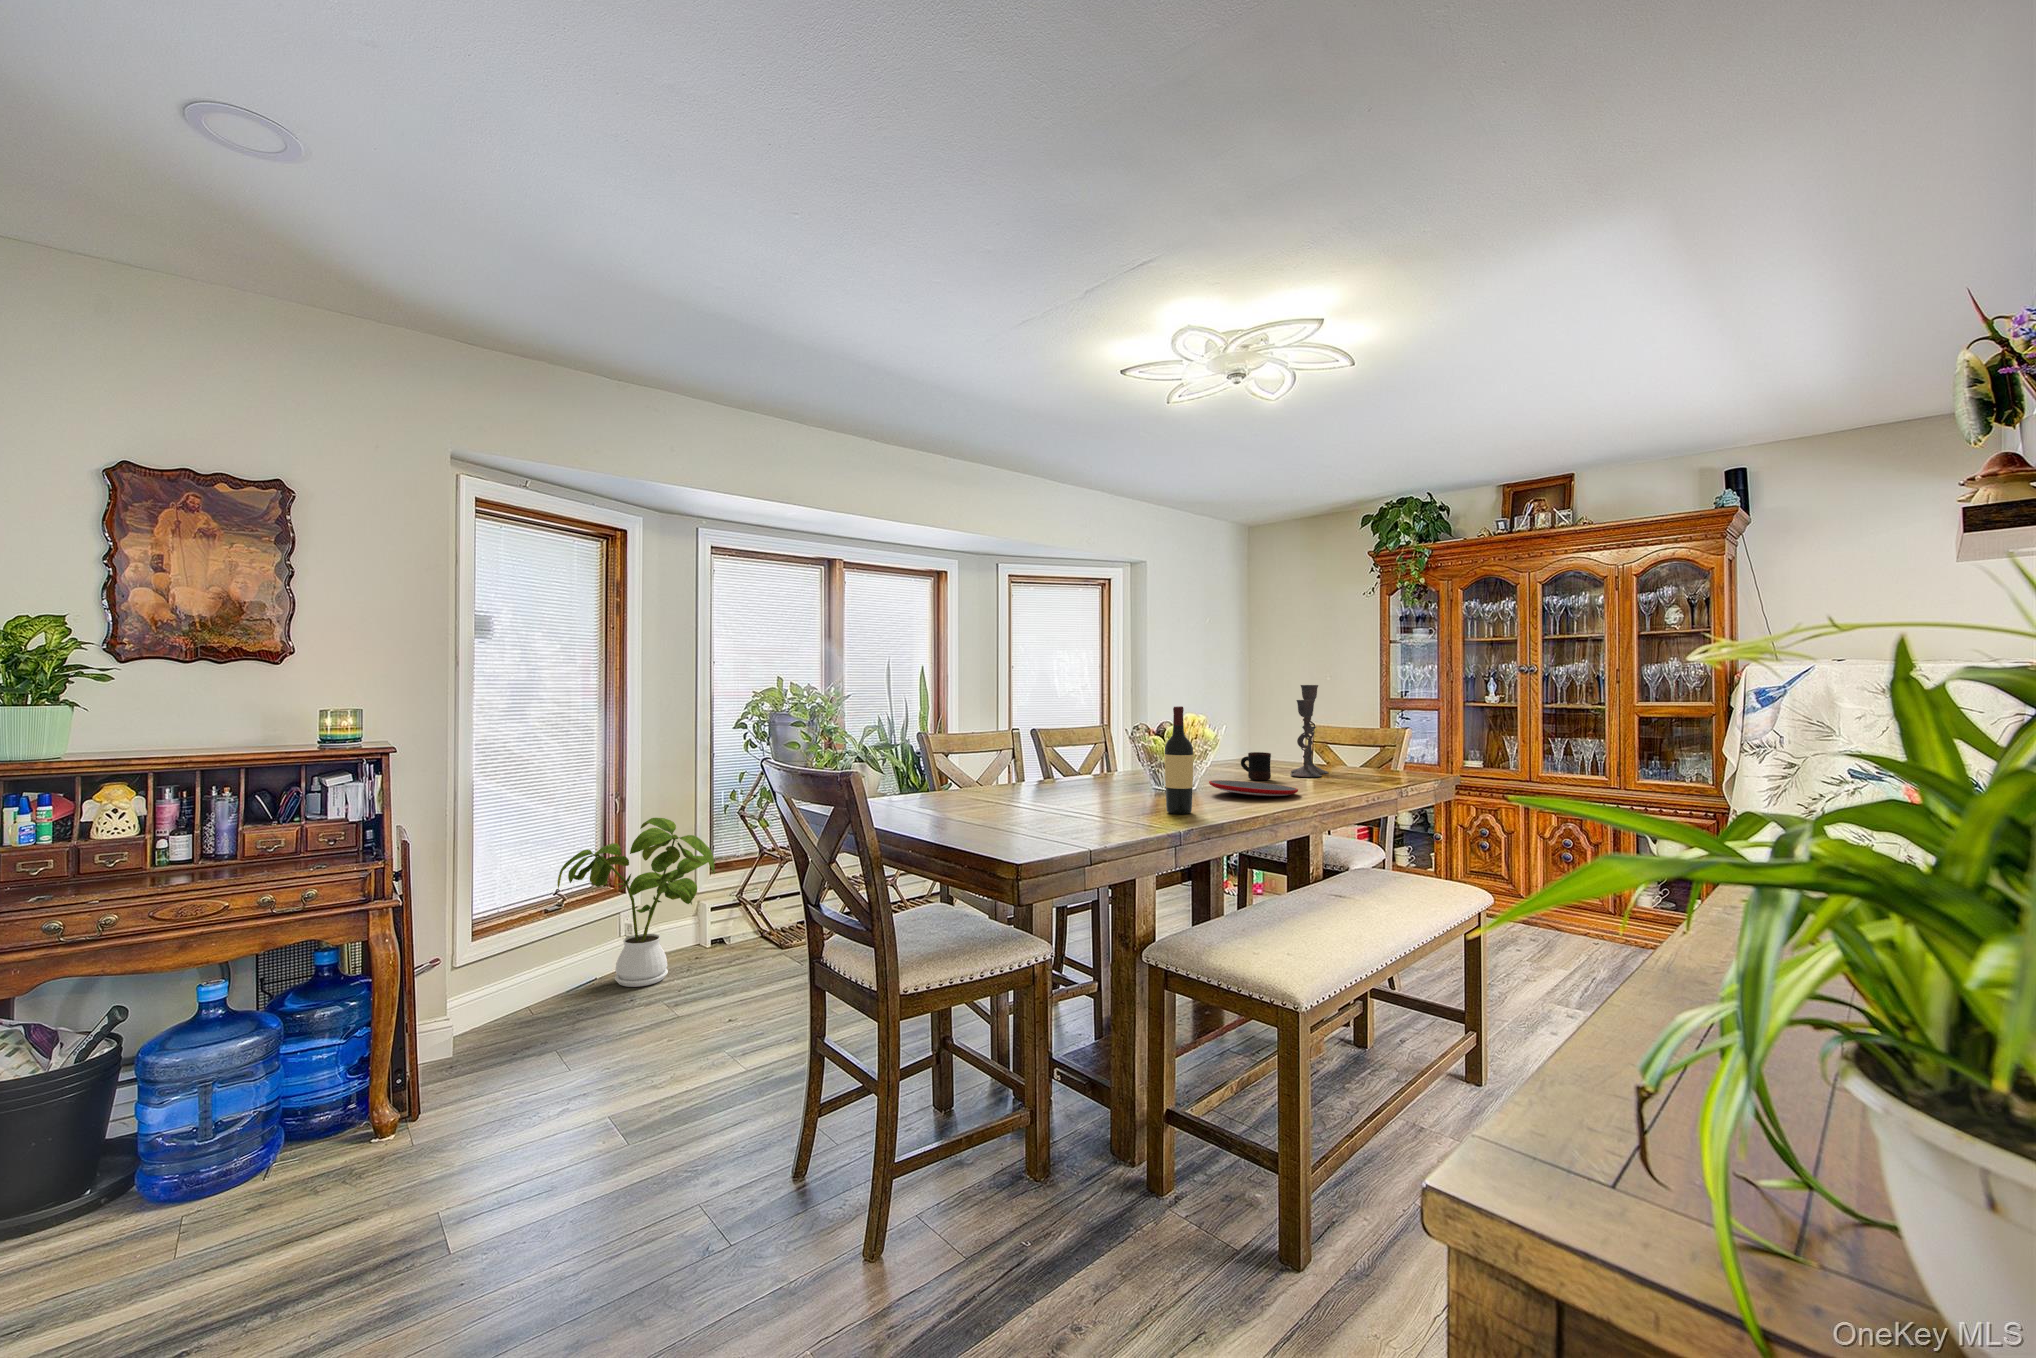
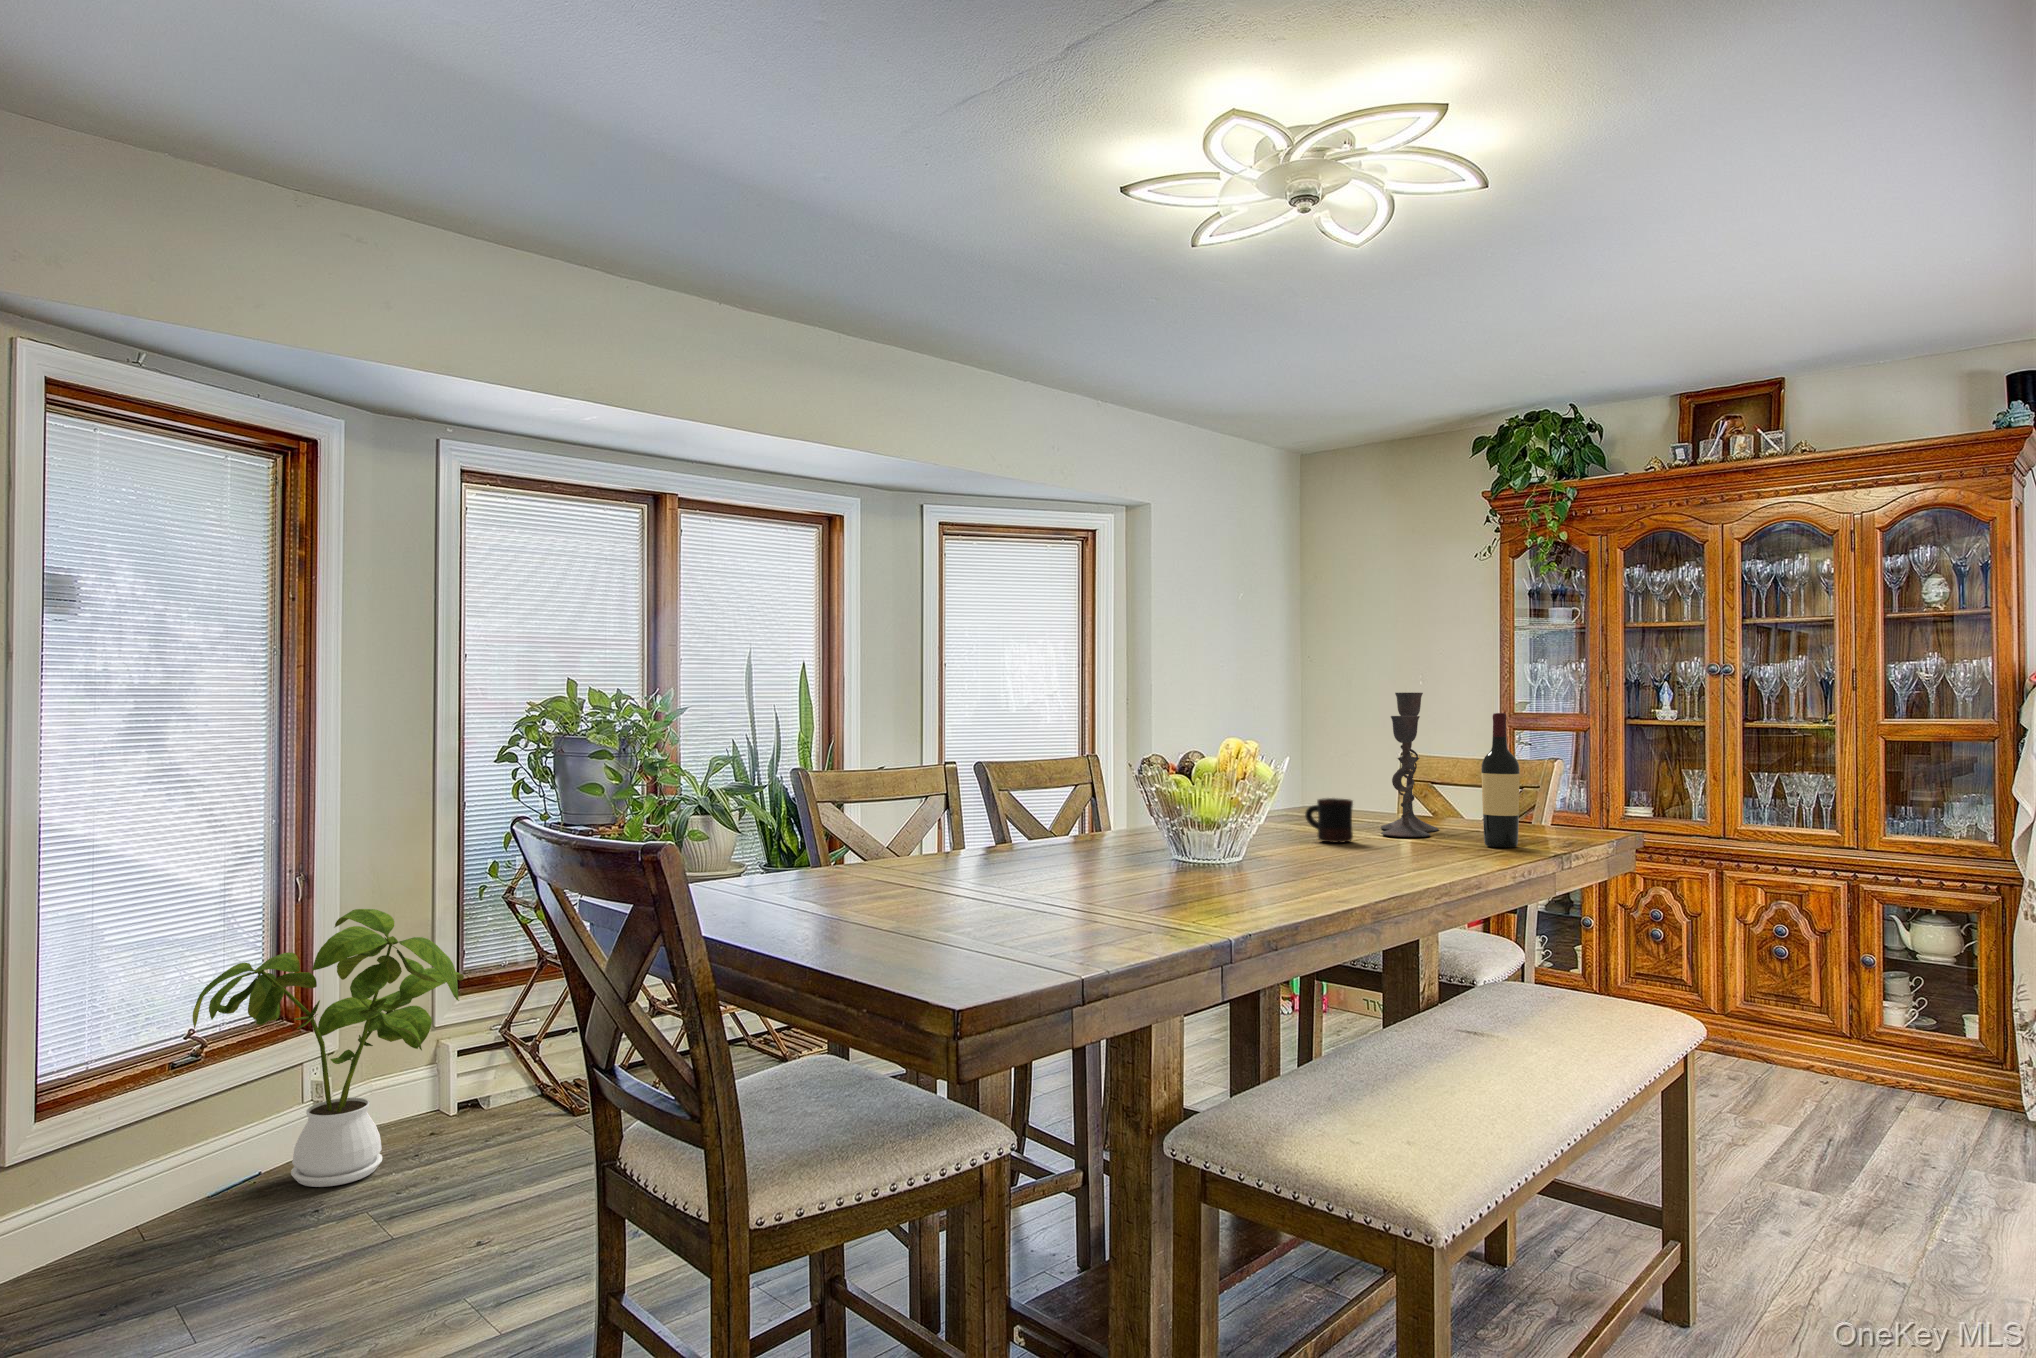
wine bottle: present [1165,706,1193,814] -> present [1481,713,1520,848]
plate: present [1209,780,1298,796] -> none [1261,845,1404,871]

